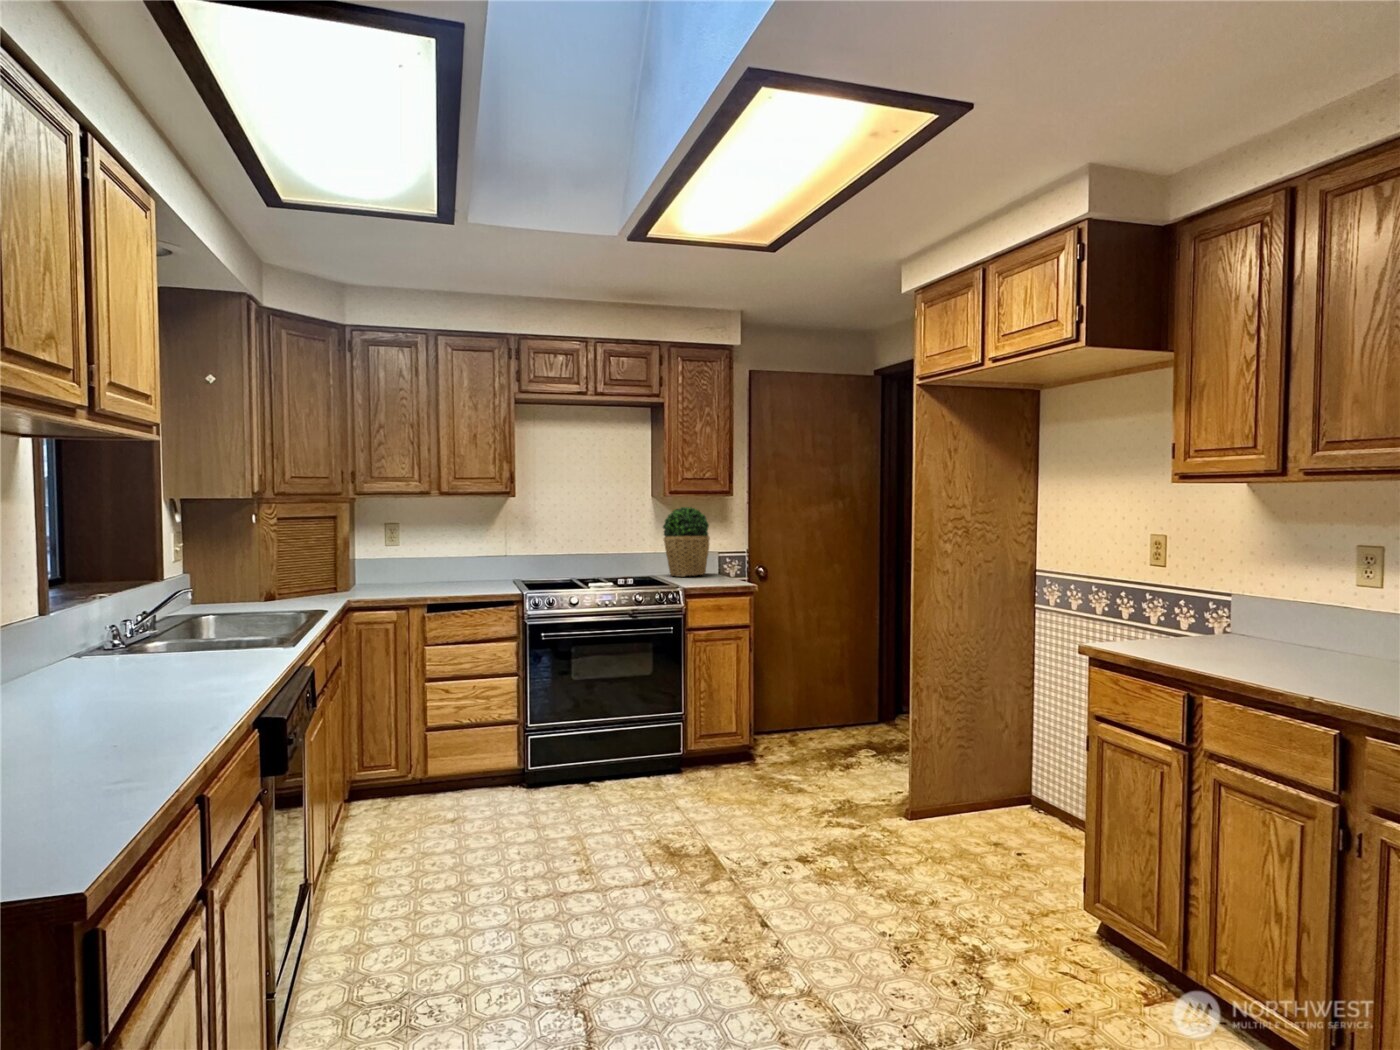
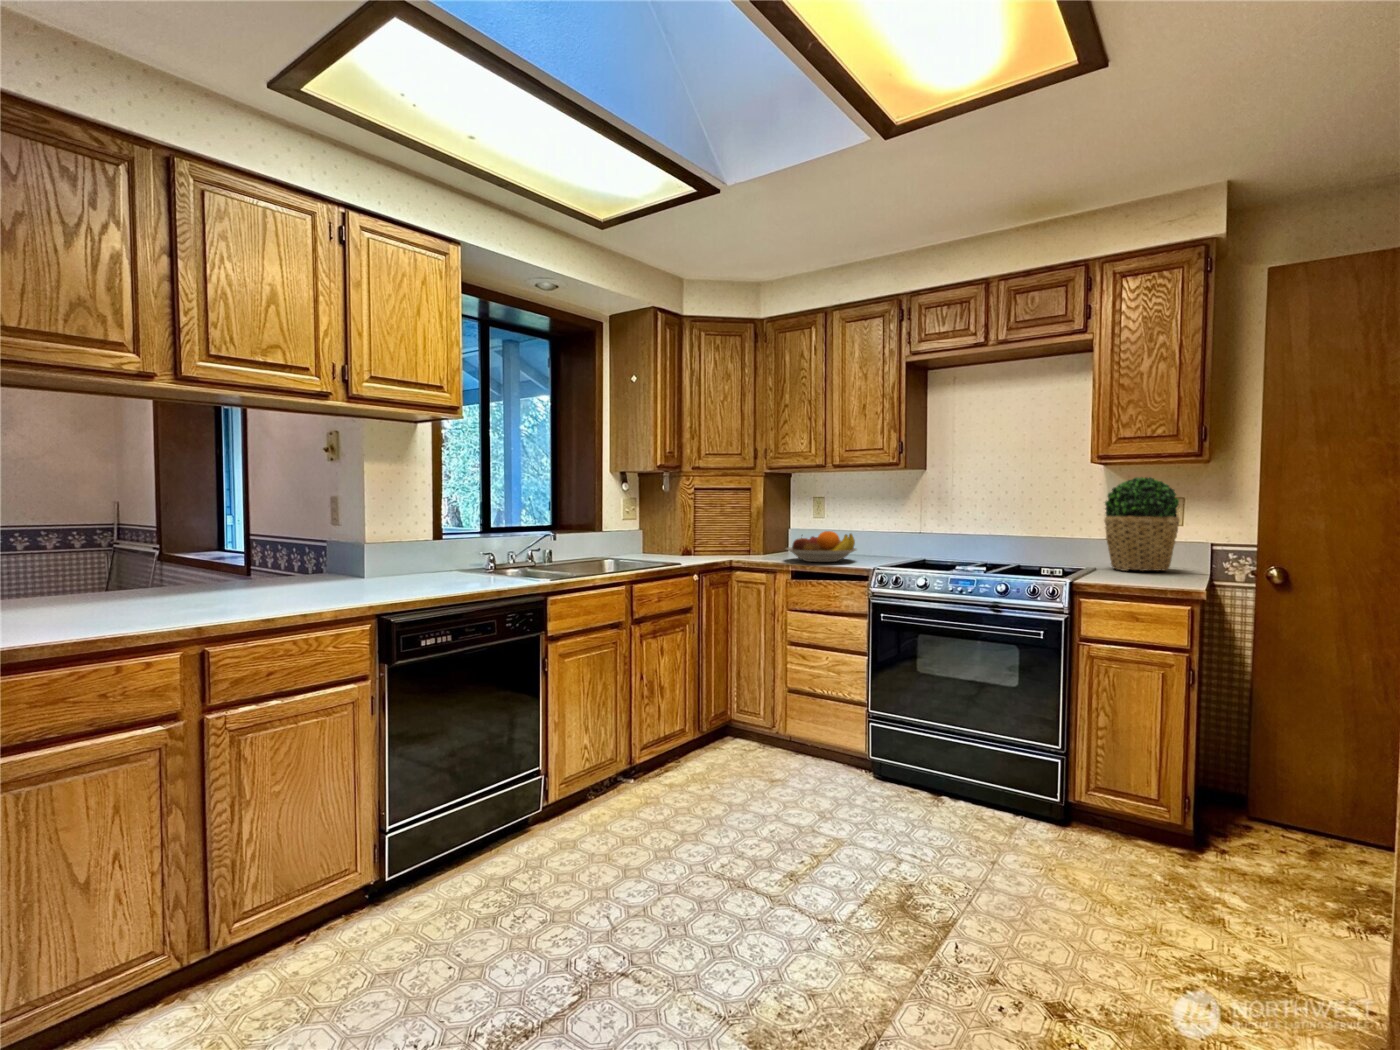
fruit bowl: none [409,560,484,593] -> present [786,531,856,562]

